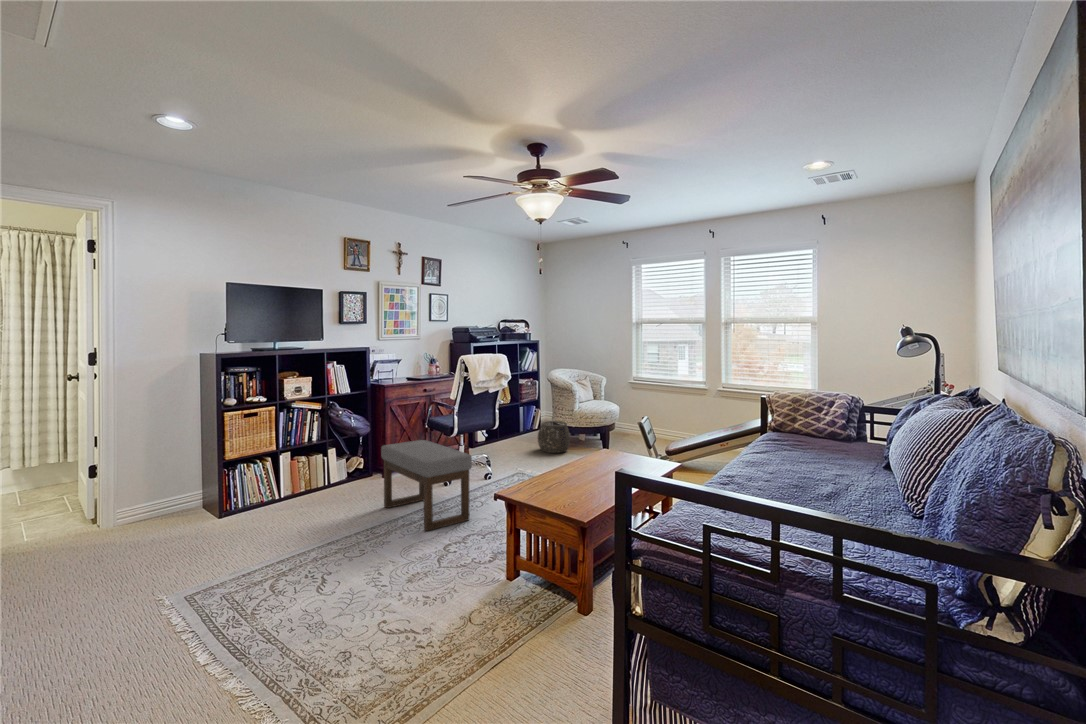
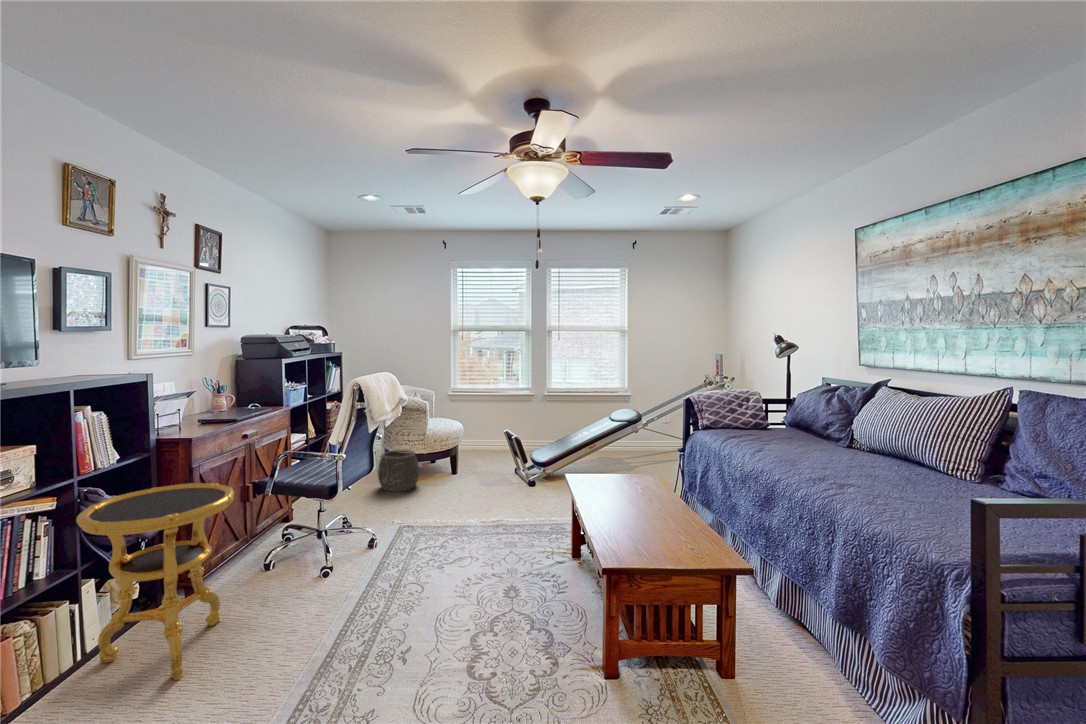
side table: none [319,408,386,501] -> present [76,483,234,681]
ottoman: present [381,440,472,531] -> none [270,520,459,680]

